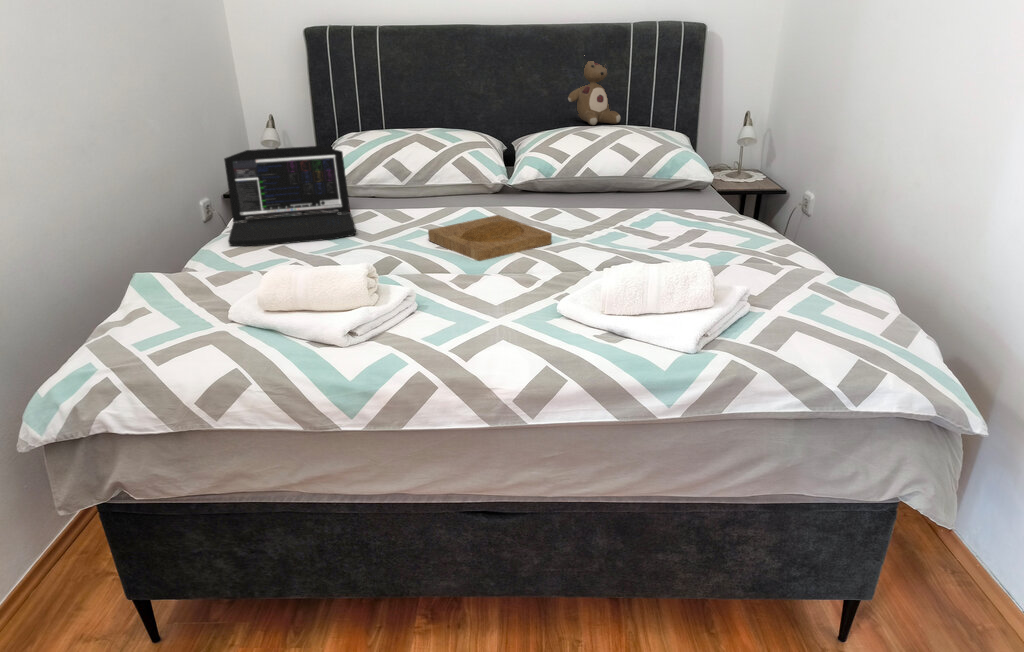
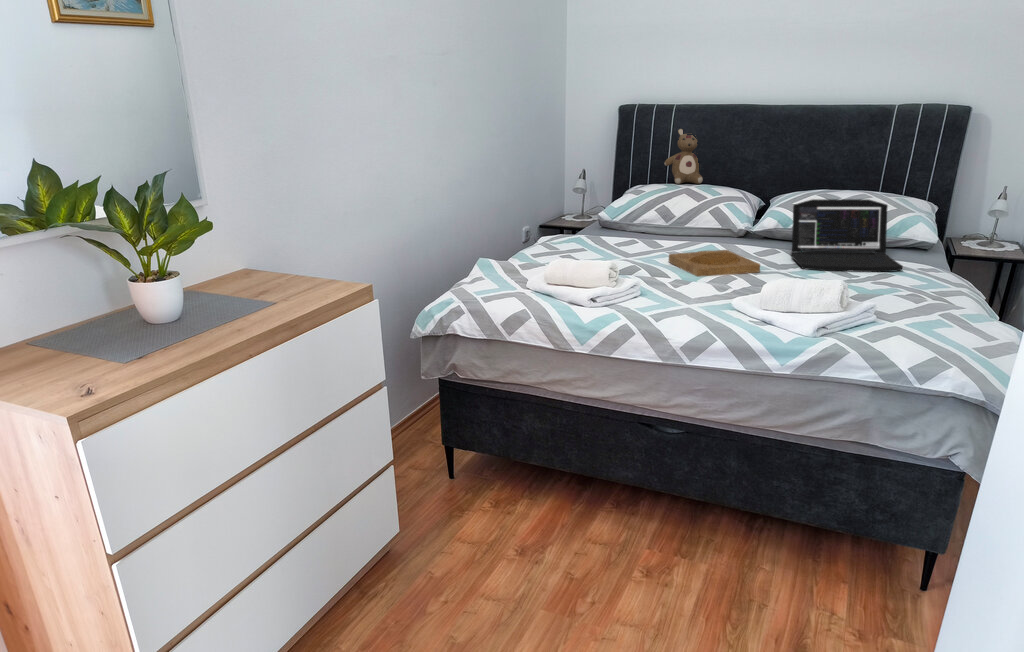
stuffed bear: present [568,55,621,125] -> present [664,129,703,184]
laptop: present [224,146,356,246] -> present [791,199,903,272]

